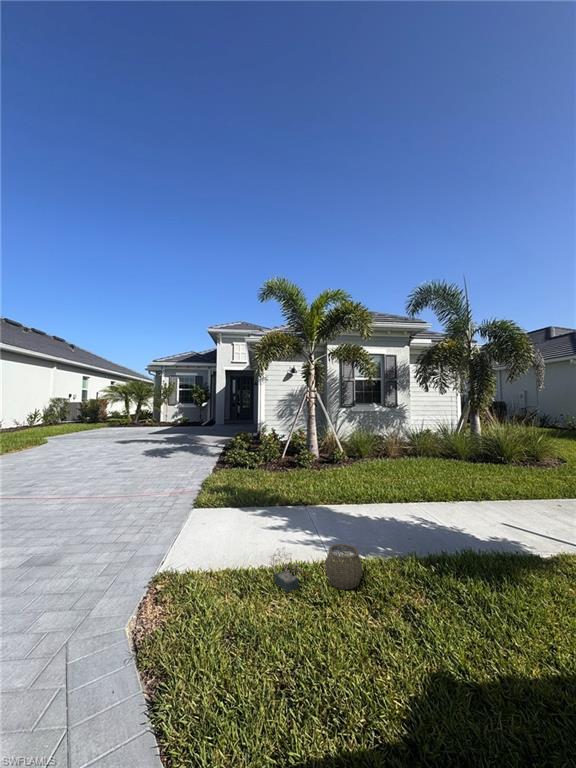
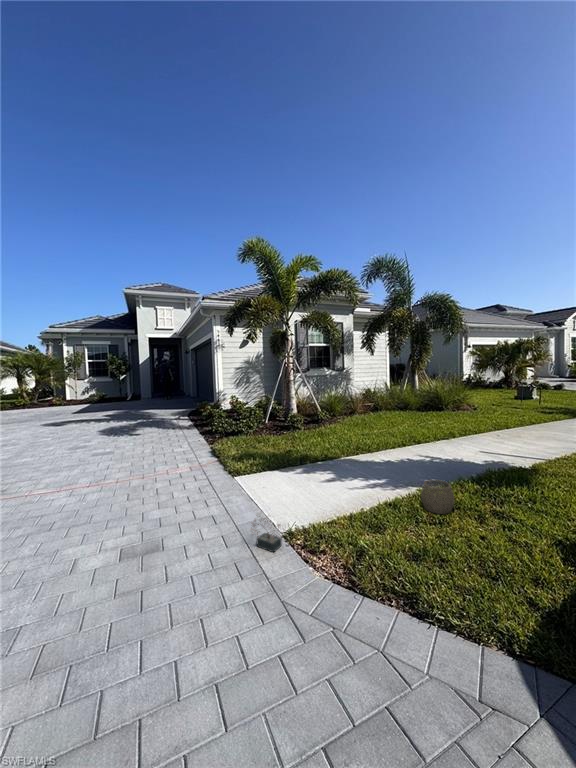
decorative plant: present [270,549,299,592] -> present [251,515,285,552]

